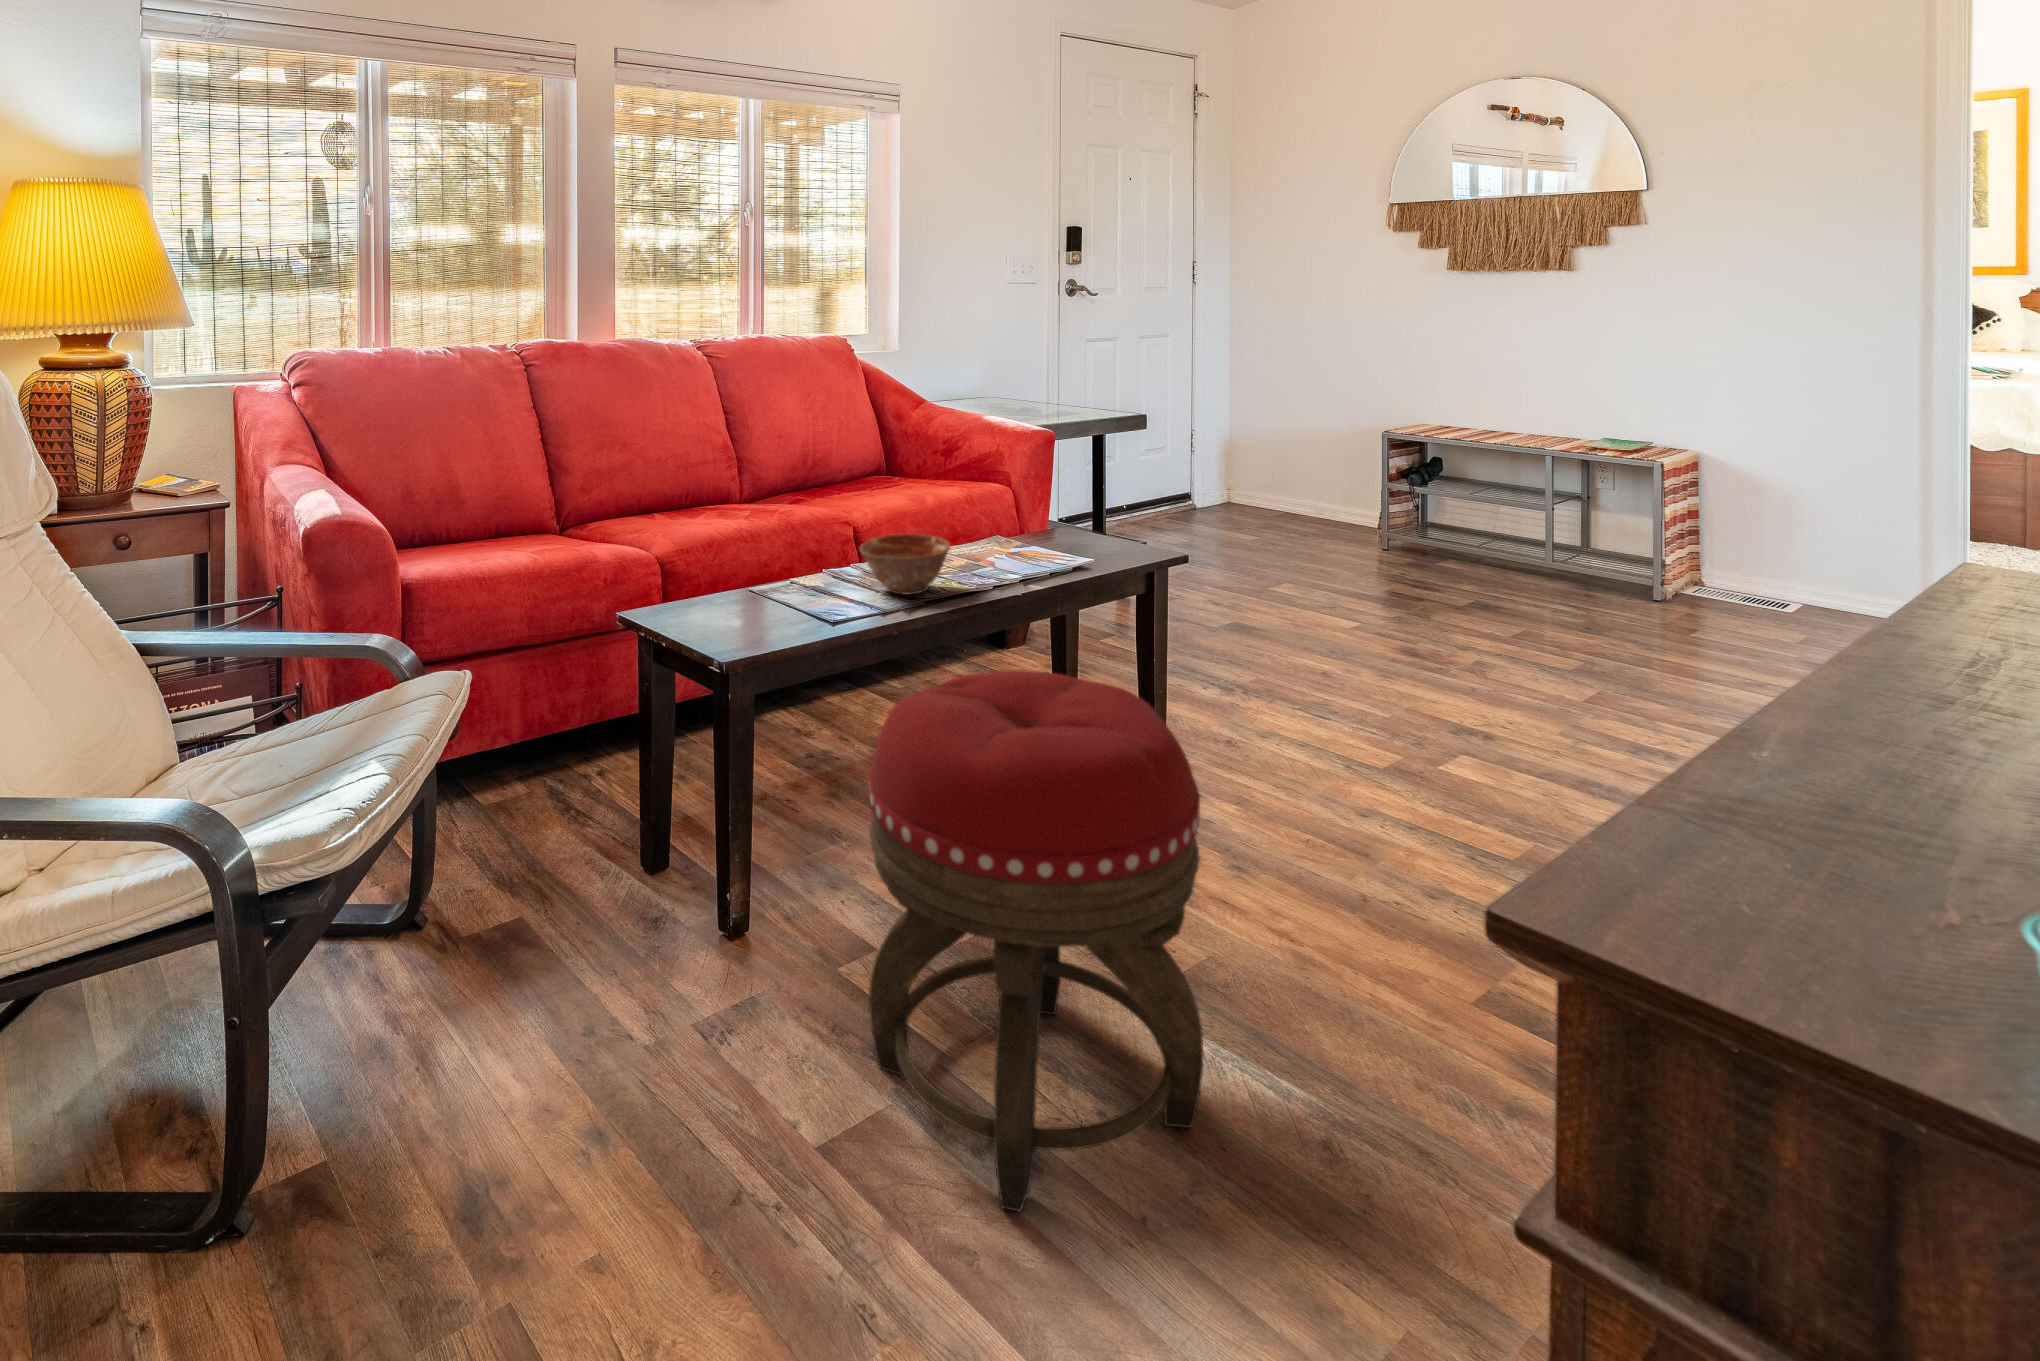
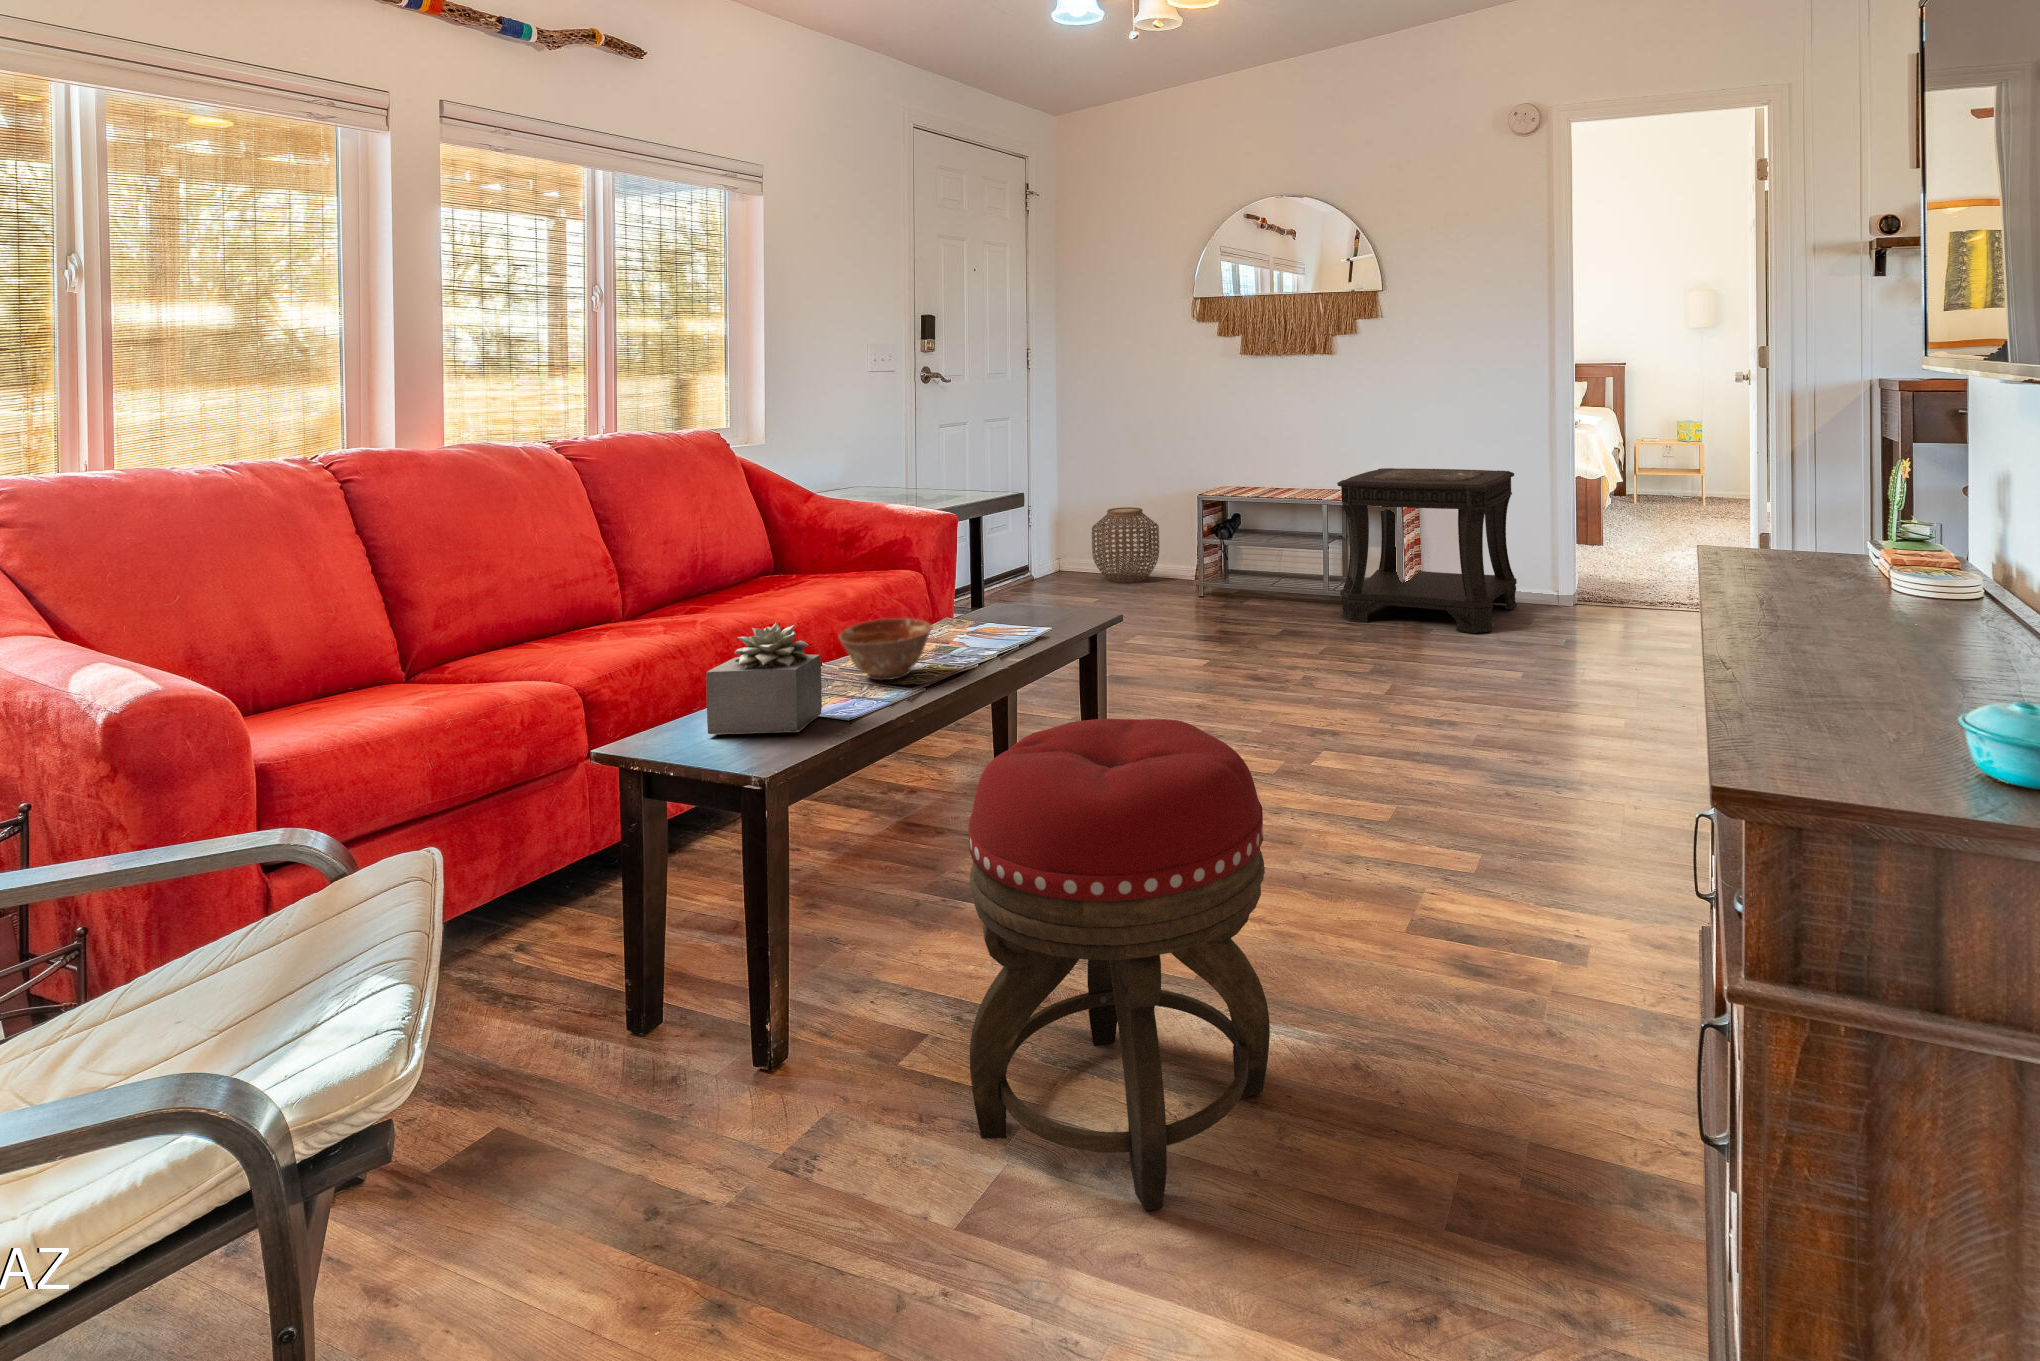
side table: none [1559,419,1853,642] -> present [1337,468,1517,633]
woven basket: none [1261,441,1341,524] -> present [1092,507,1159,583]
succulent plant: none [712,525,819,632] -> present [706,622,822,735]

